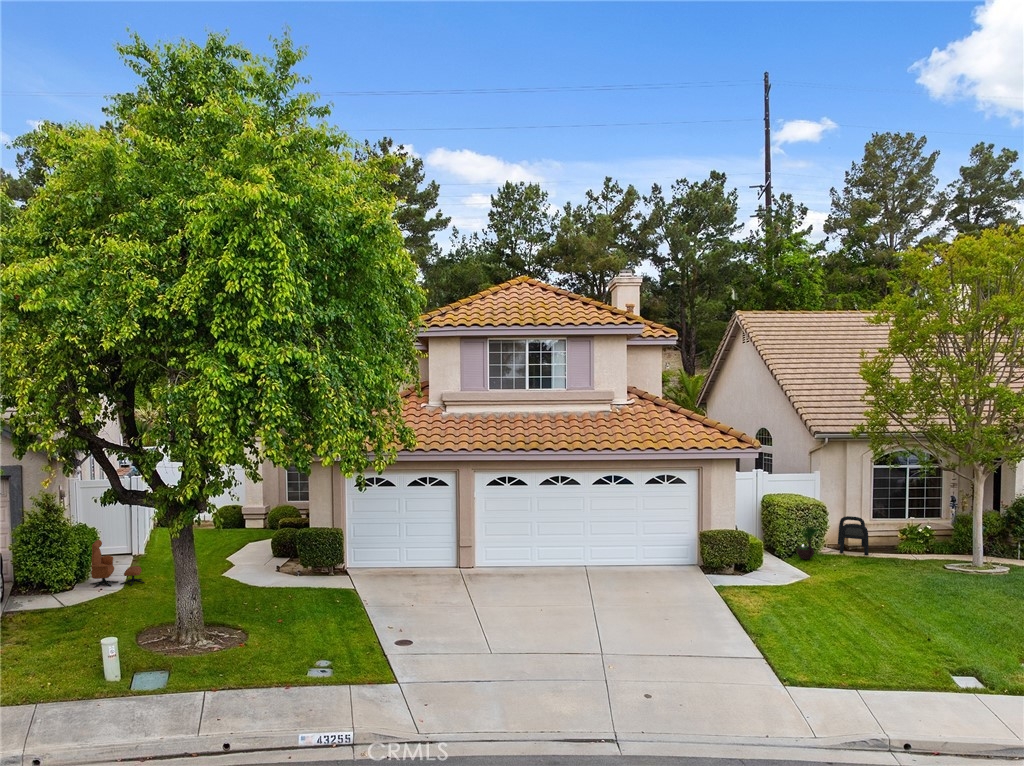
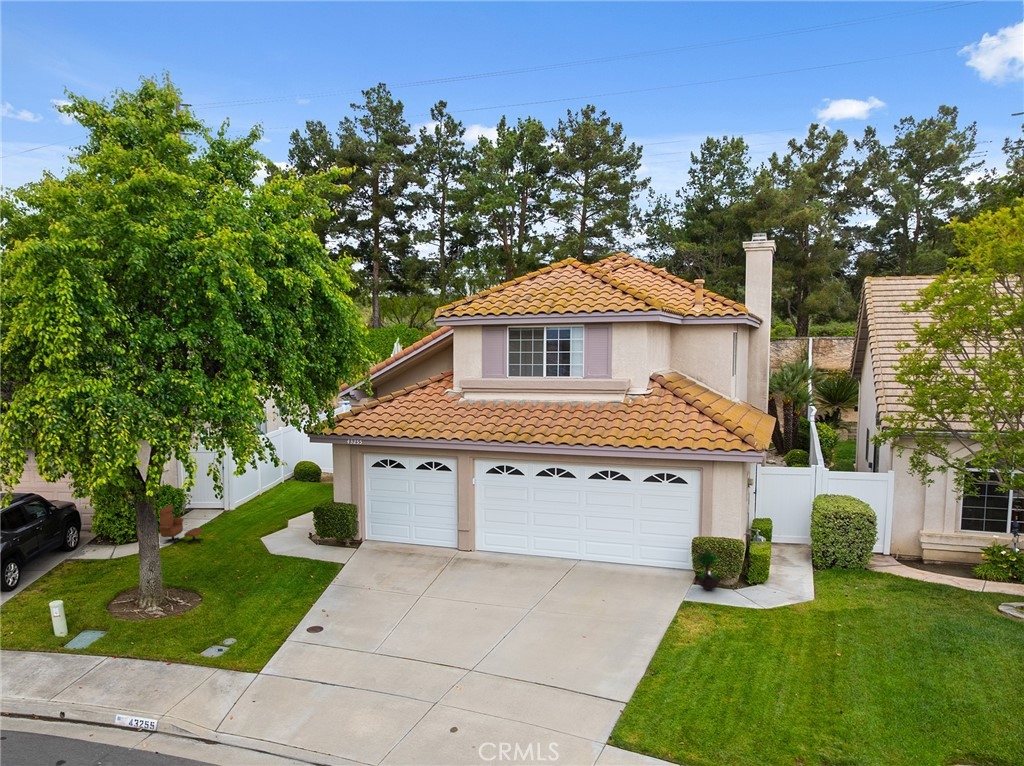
bench: present [838,516,869,556] -> none [895,526,940,576]
potted tree: present [797,525,818,559] -> present [695,550,719,590]

